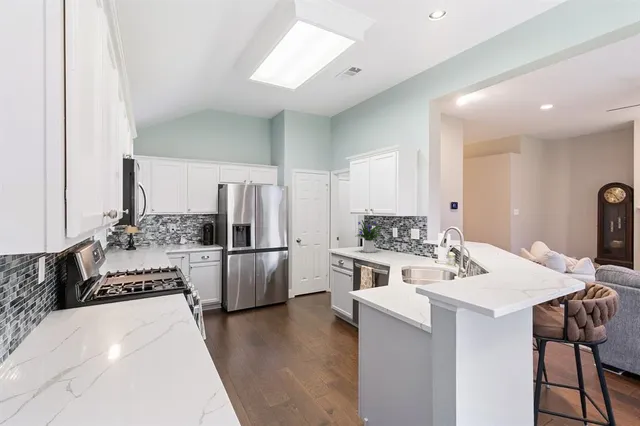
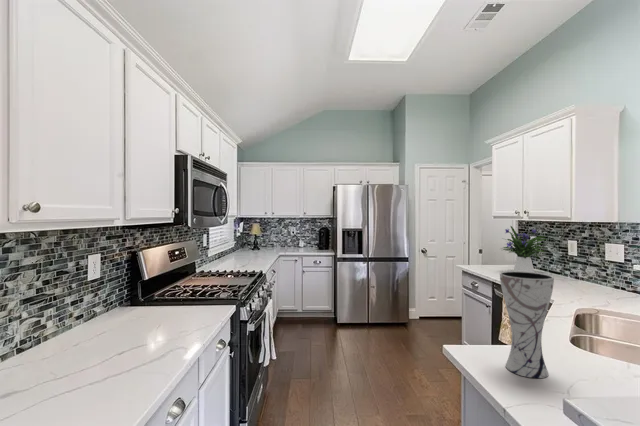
vase: none [379,246,402,296] -> present [500,271,554,378]

